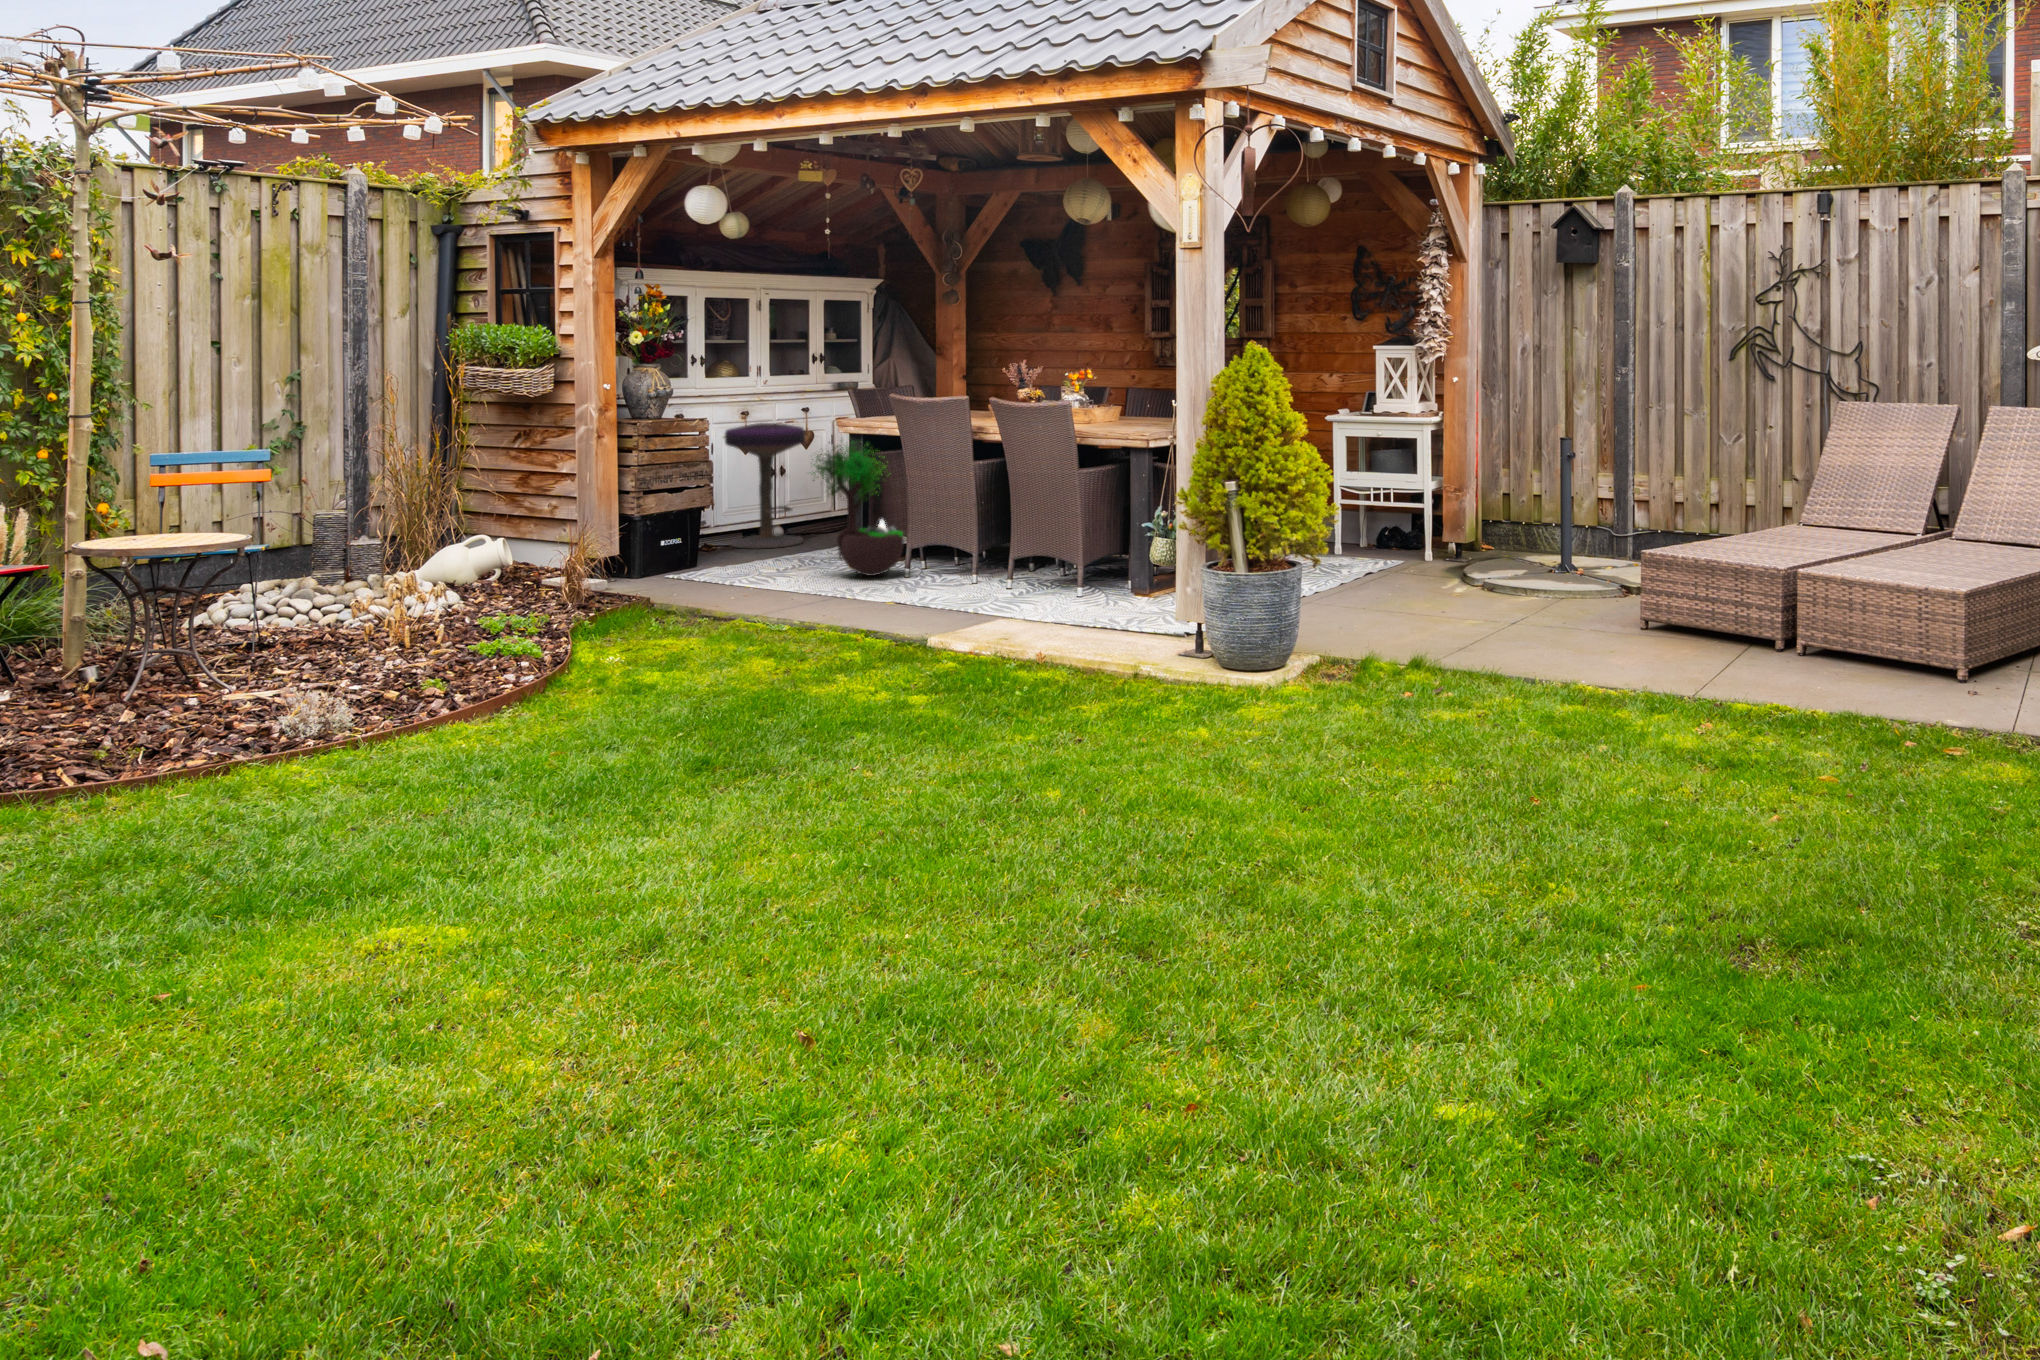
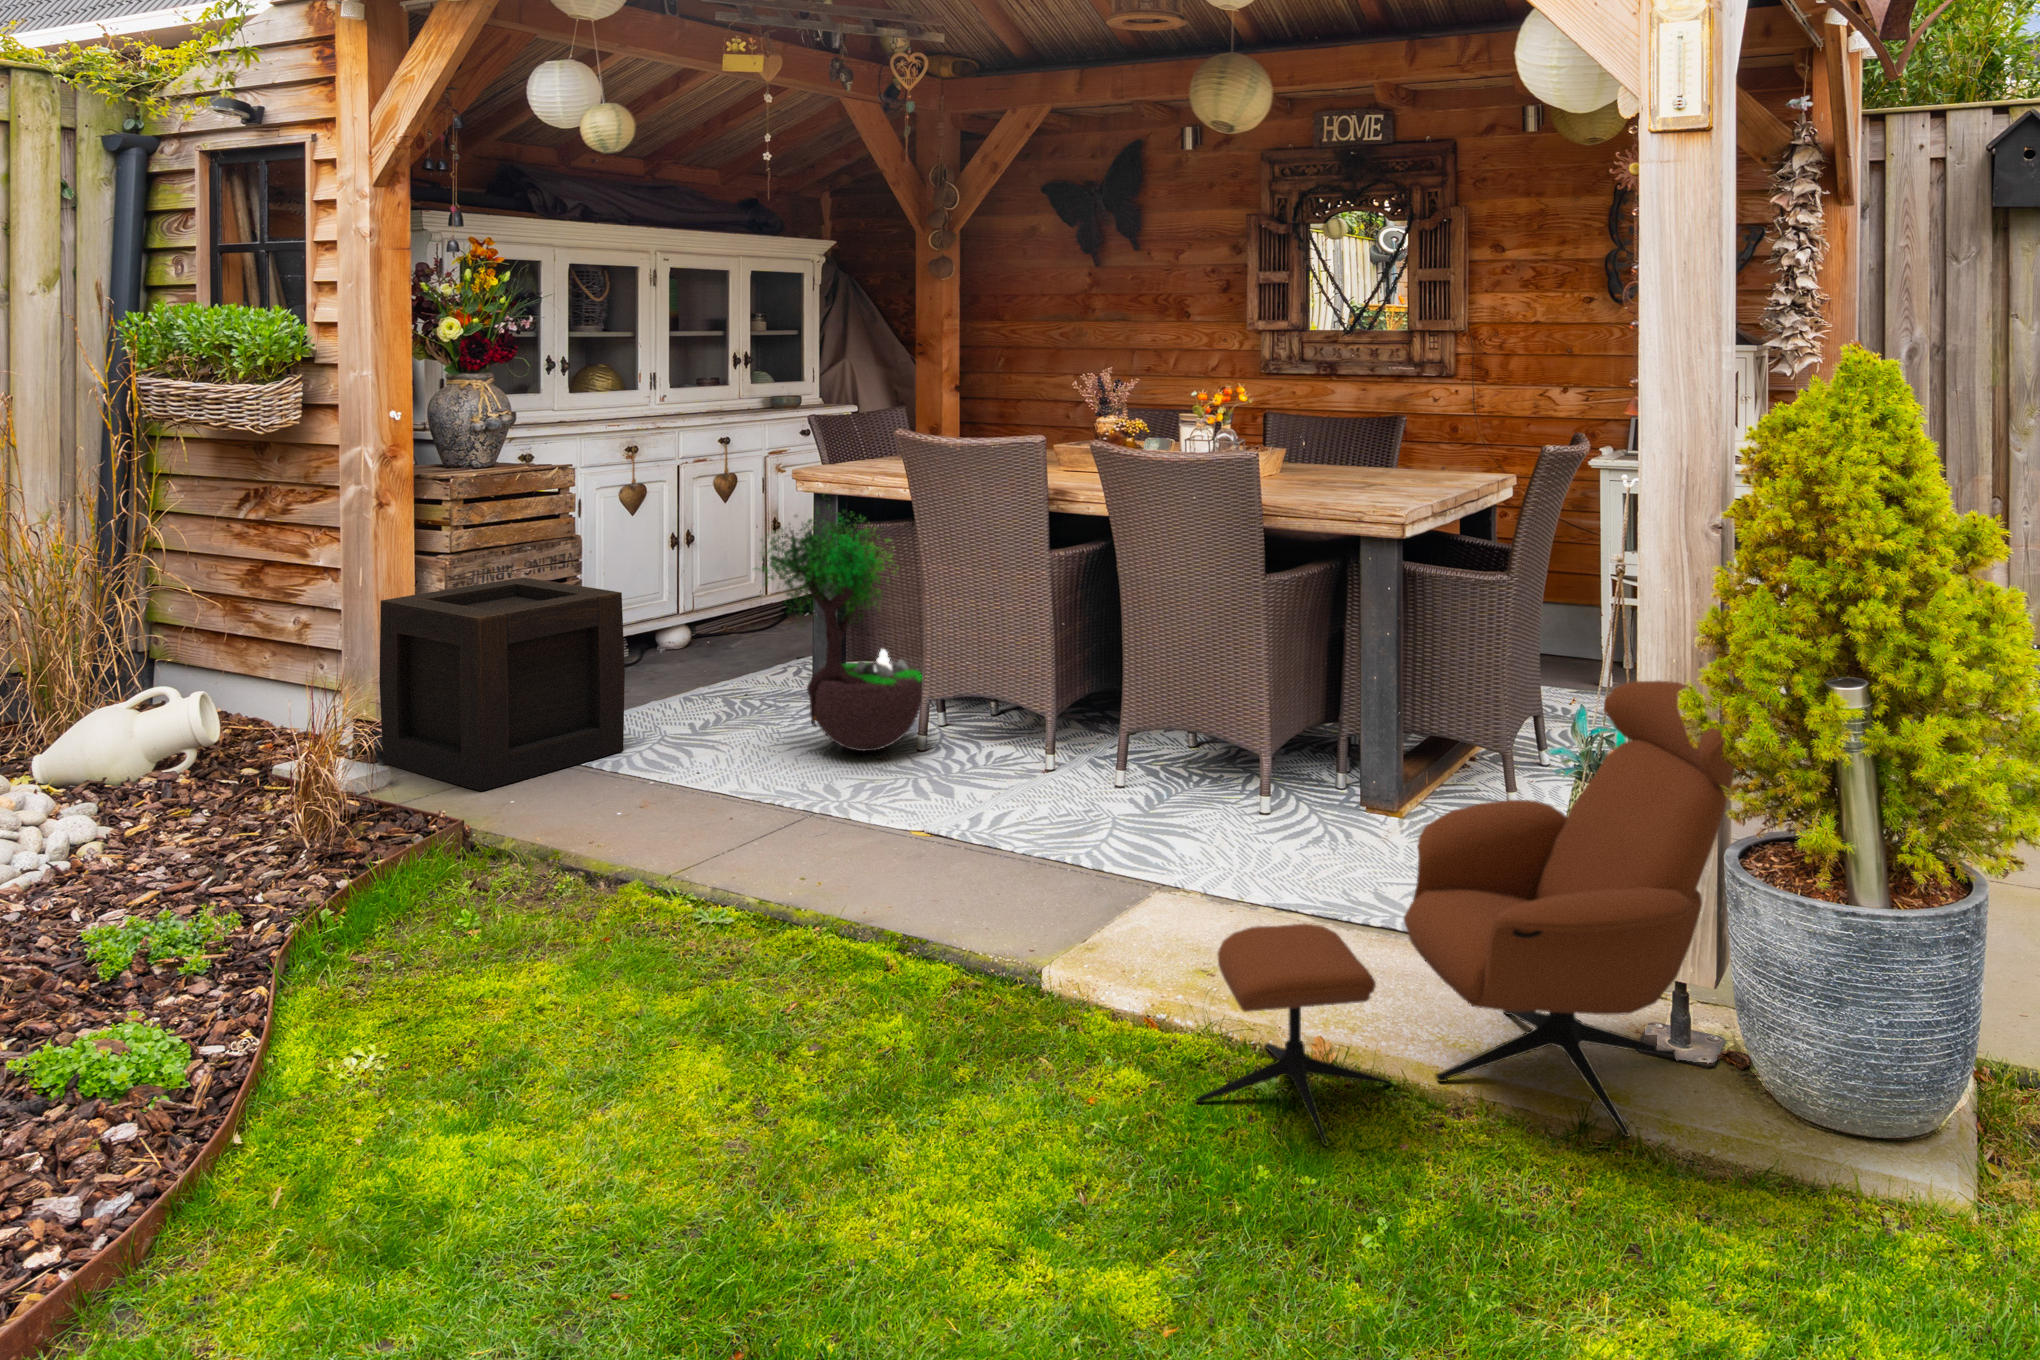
stool: present [725,423,805,549] -> none [597,467,727,675]
wooden crate: none [599,481,735,589] -> present [379,577,625,791]
lounge chair: none [959,492,1190,672] -> present [1196,681,1734,1146]

